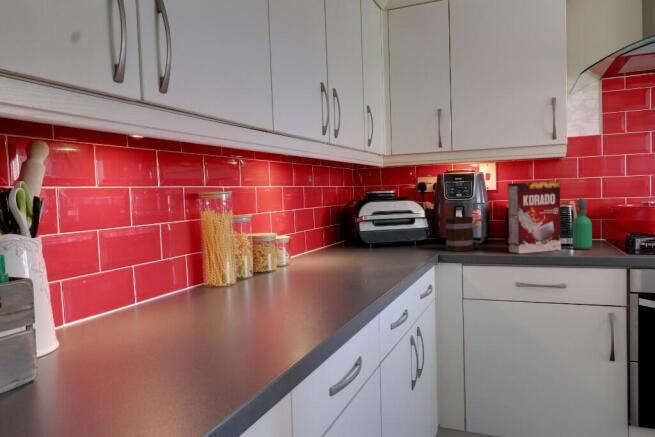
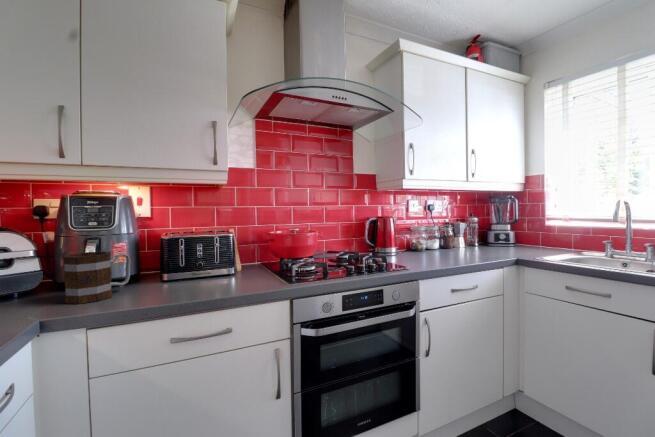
cereal box: present [508,181,561,254] -> none [159,208,223,298]
soap dispenser: present [572,199,592,249] -> none [234,227,253,281]

